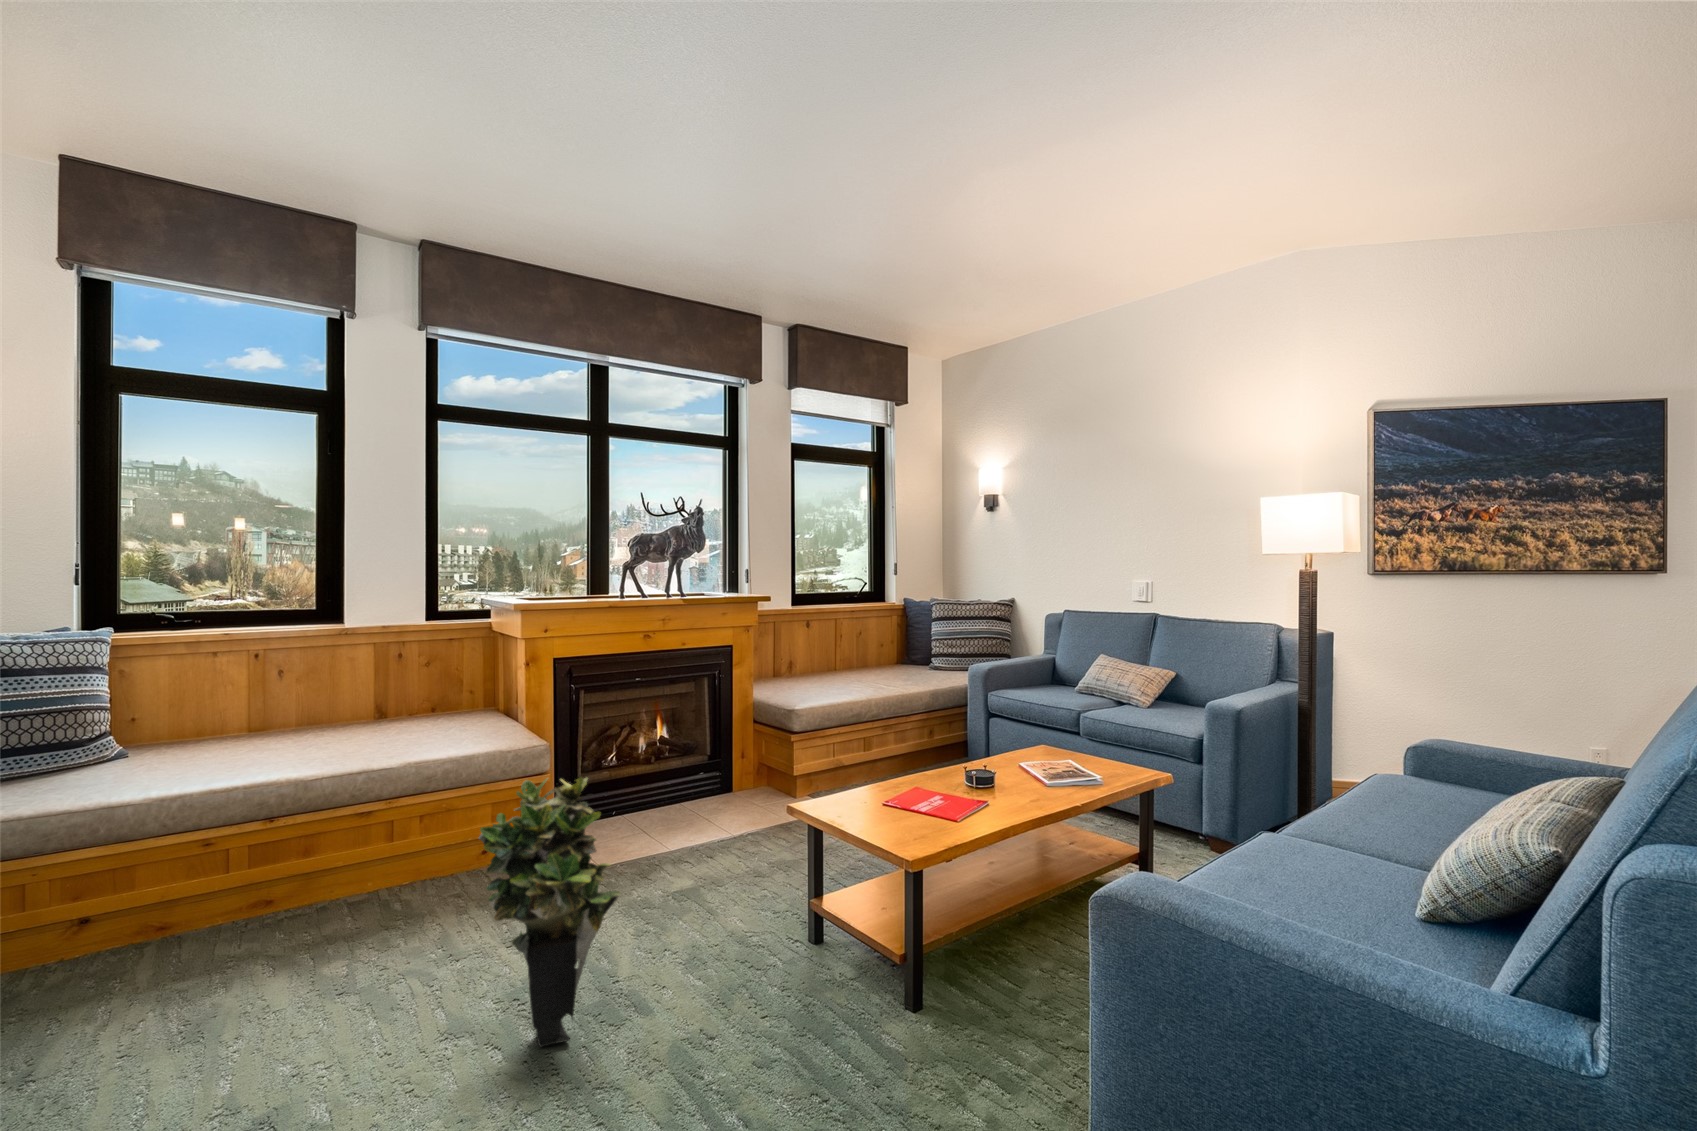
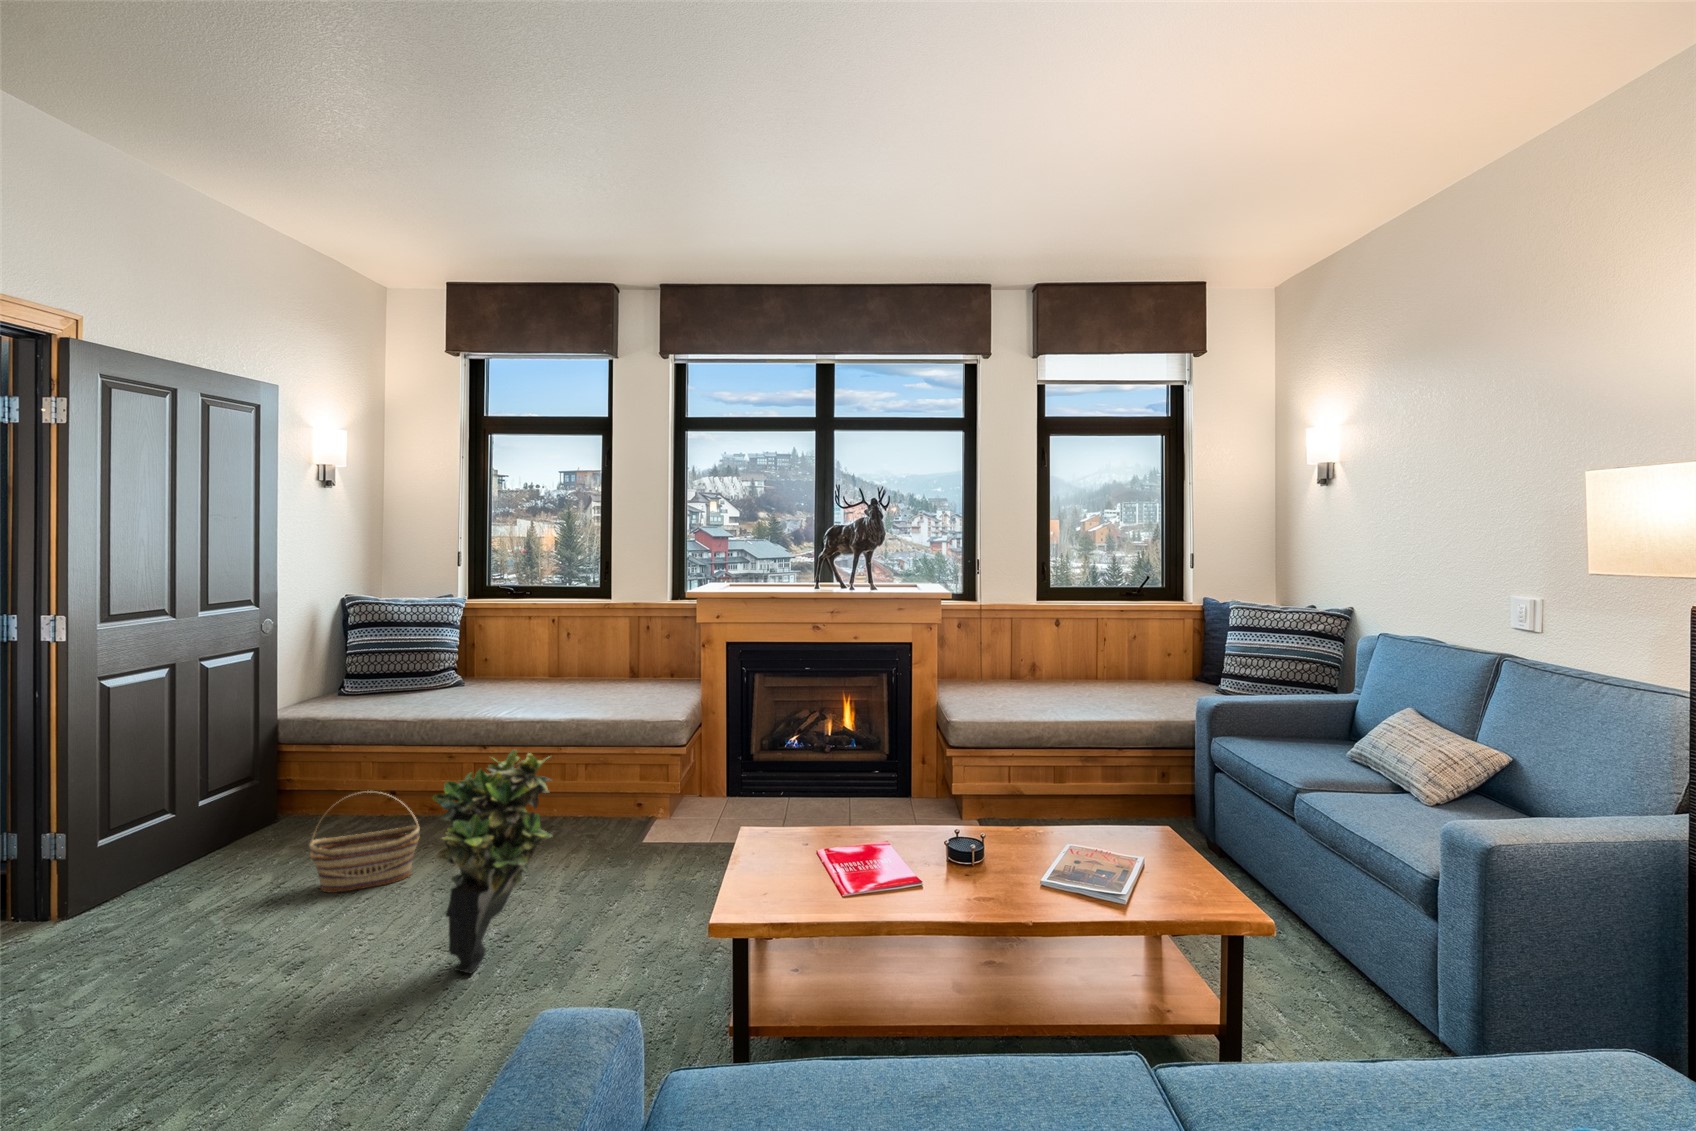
basket: none [117,895,284,1067] -> present [309,793,420,893]

